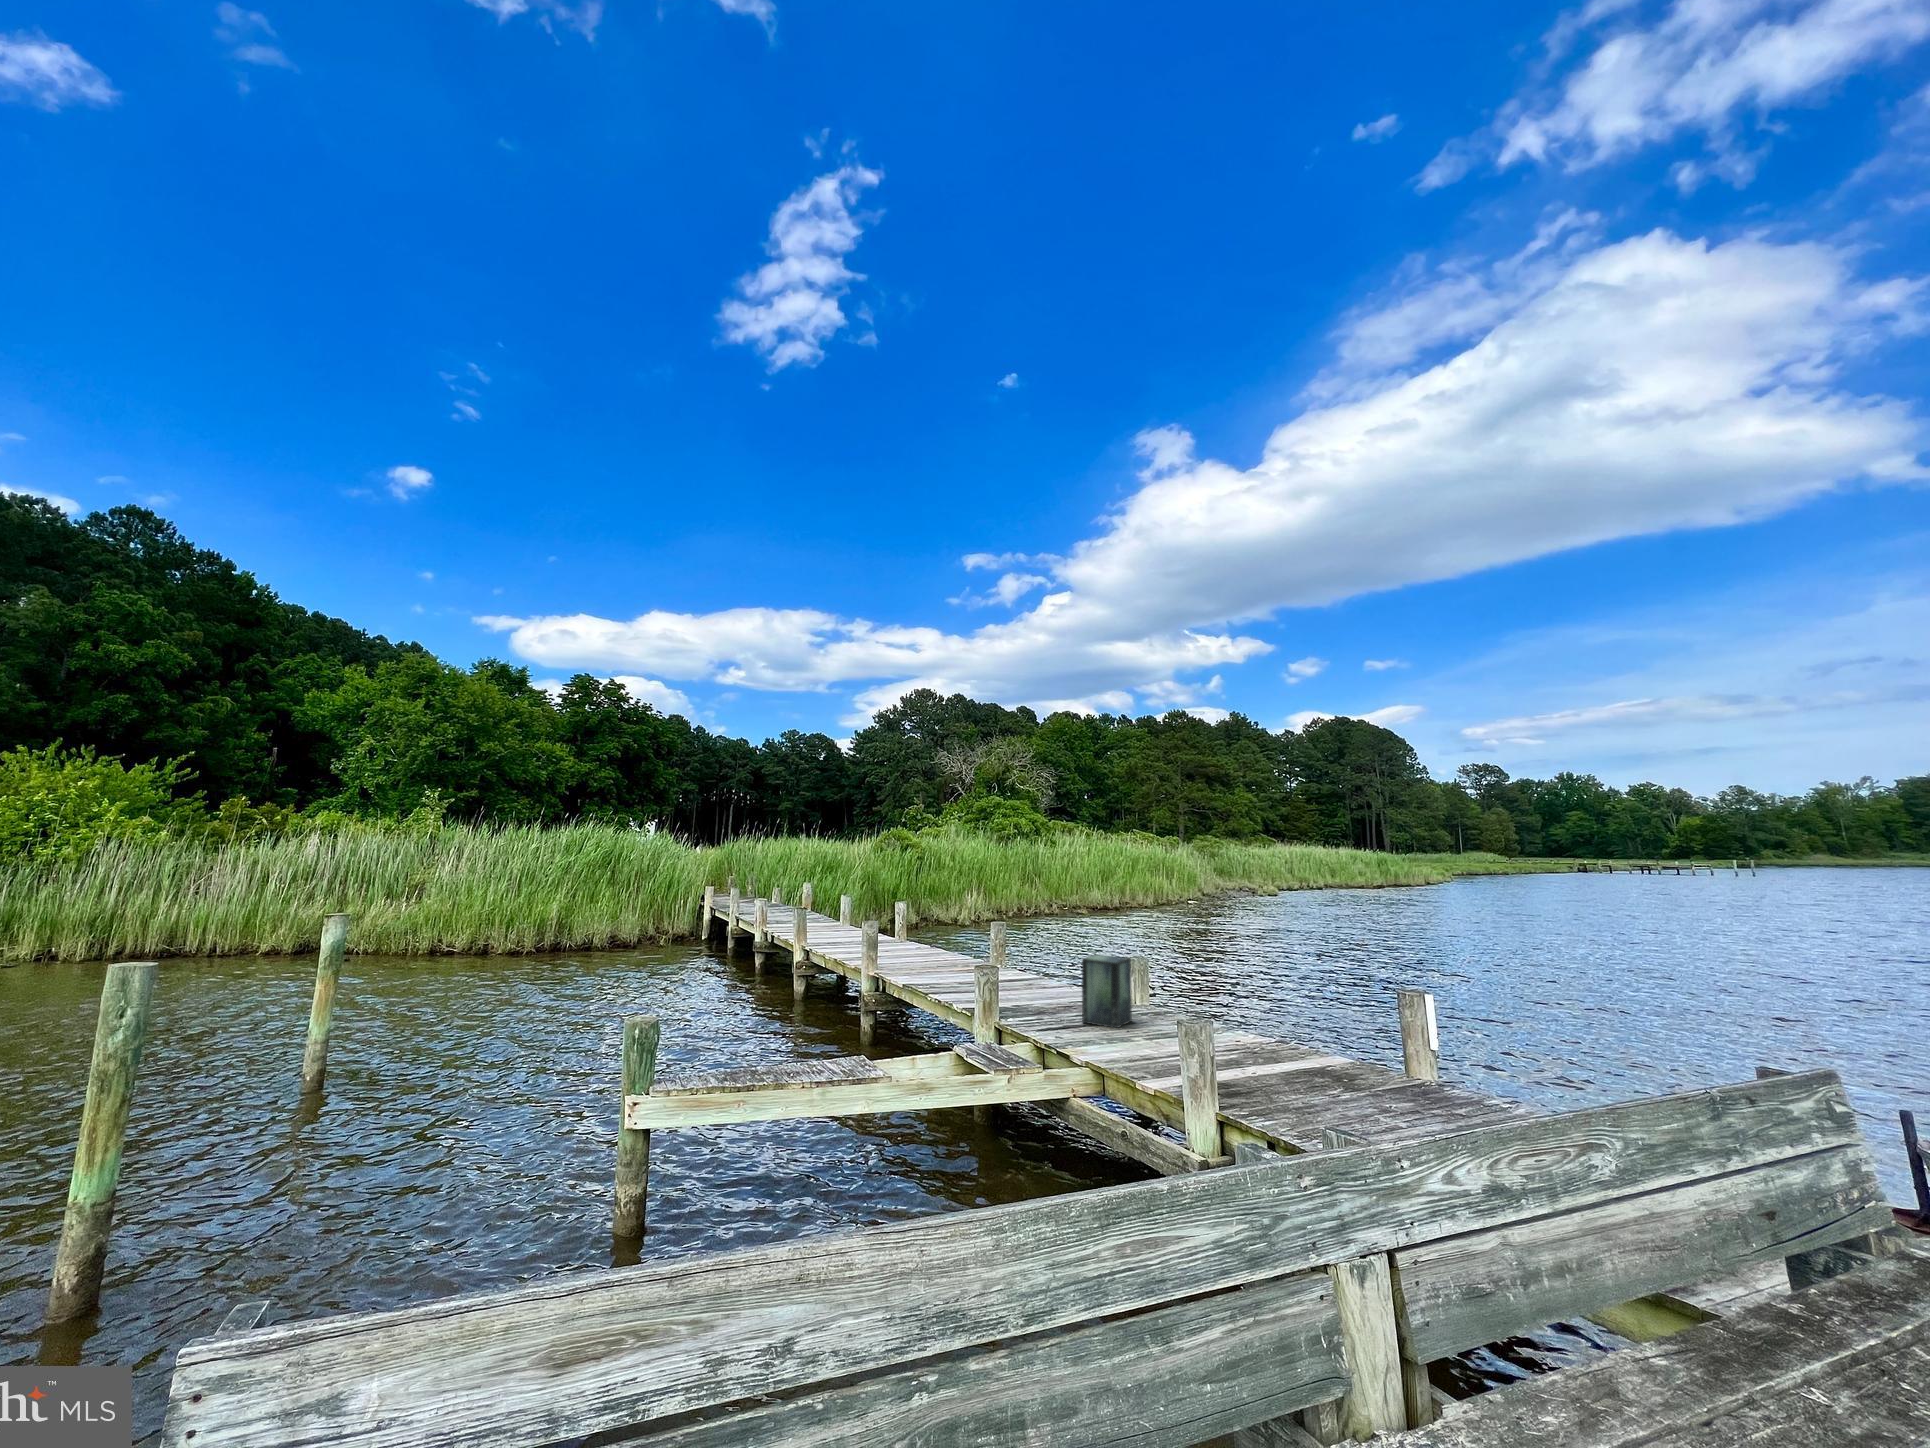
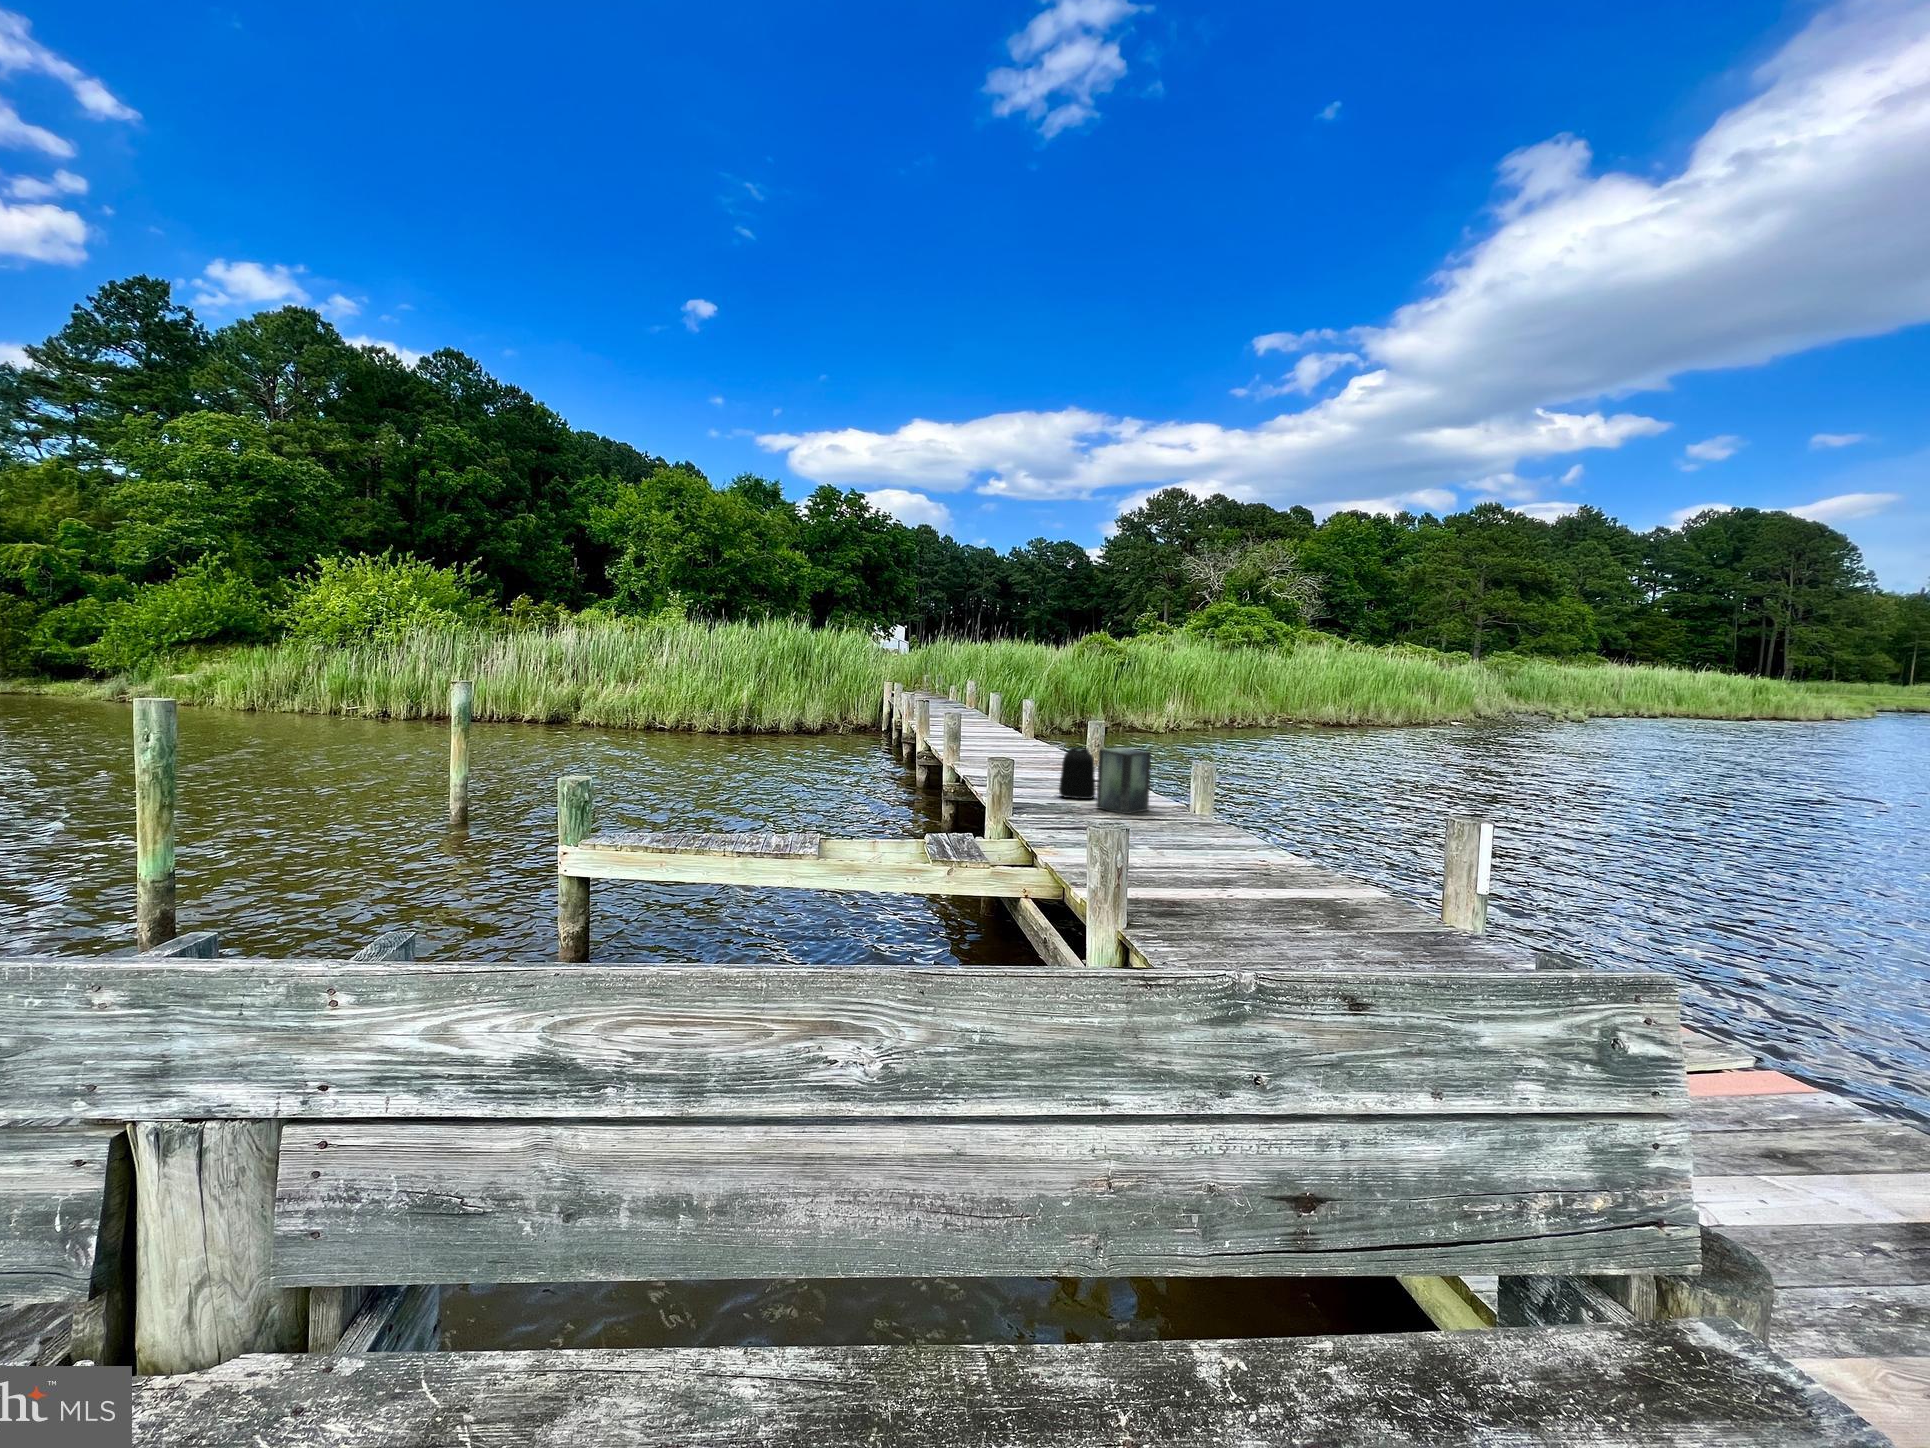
backpack: none [1025,957,1063,1012] -> present [1059,747,1095,799]

